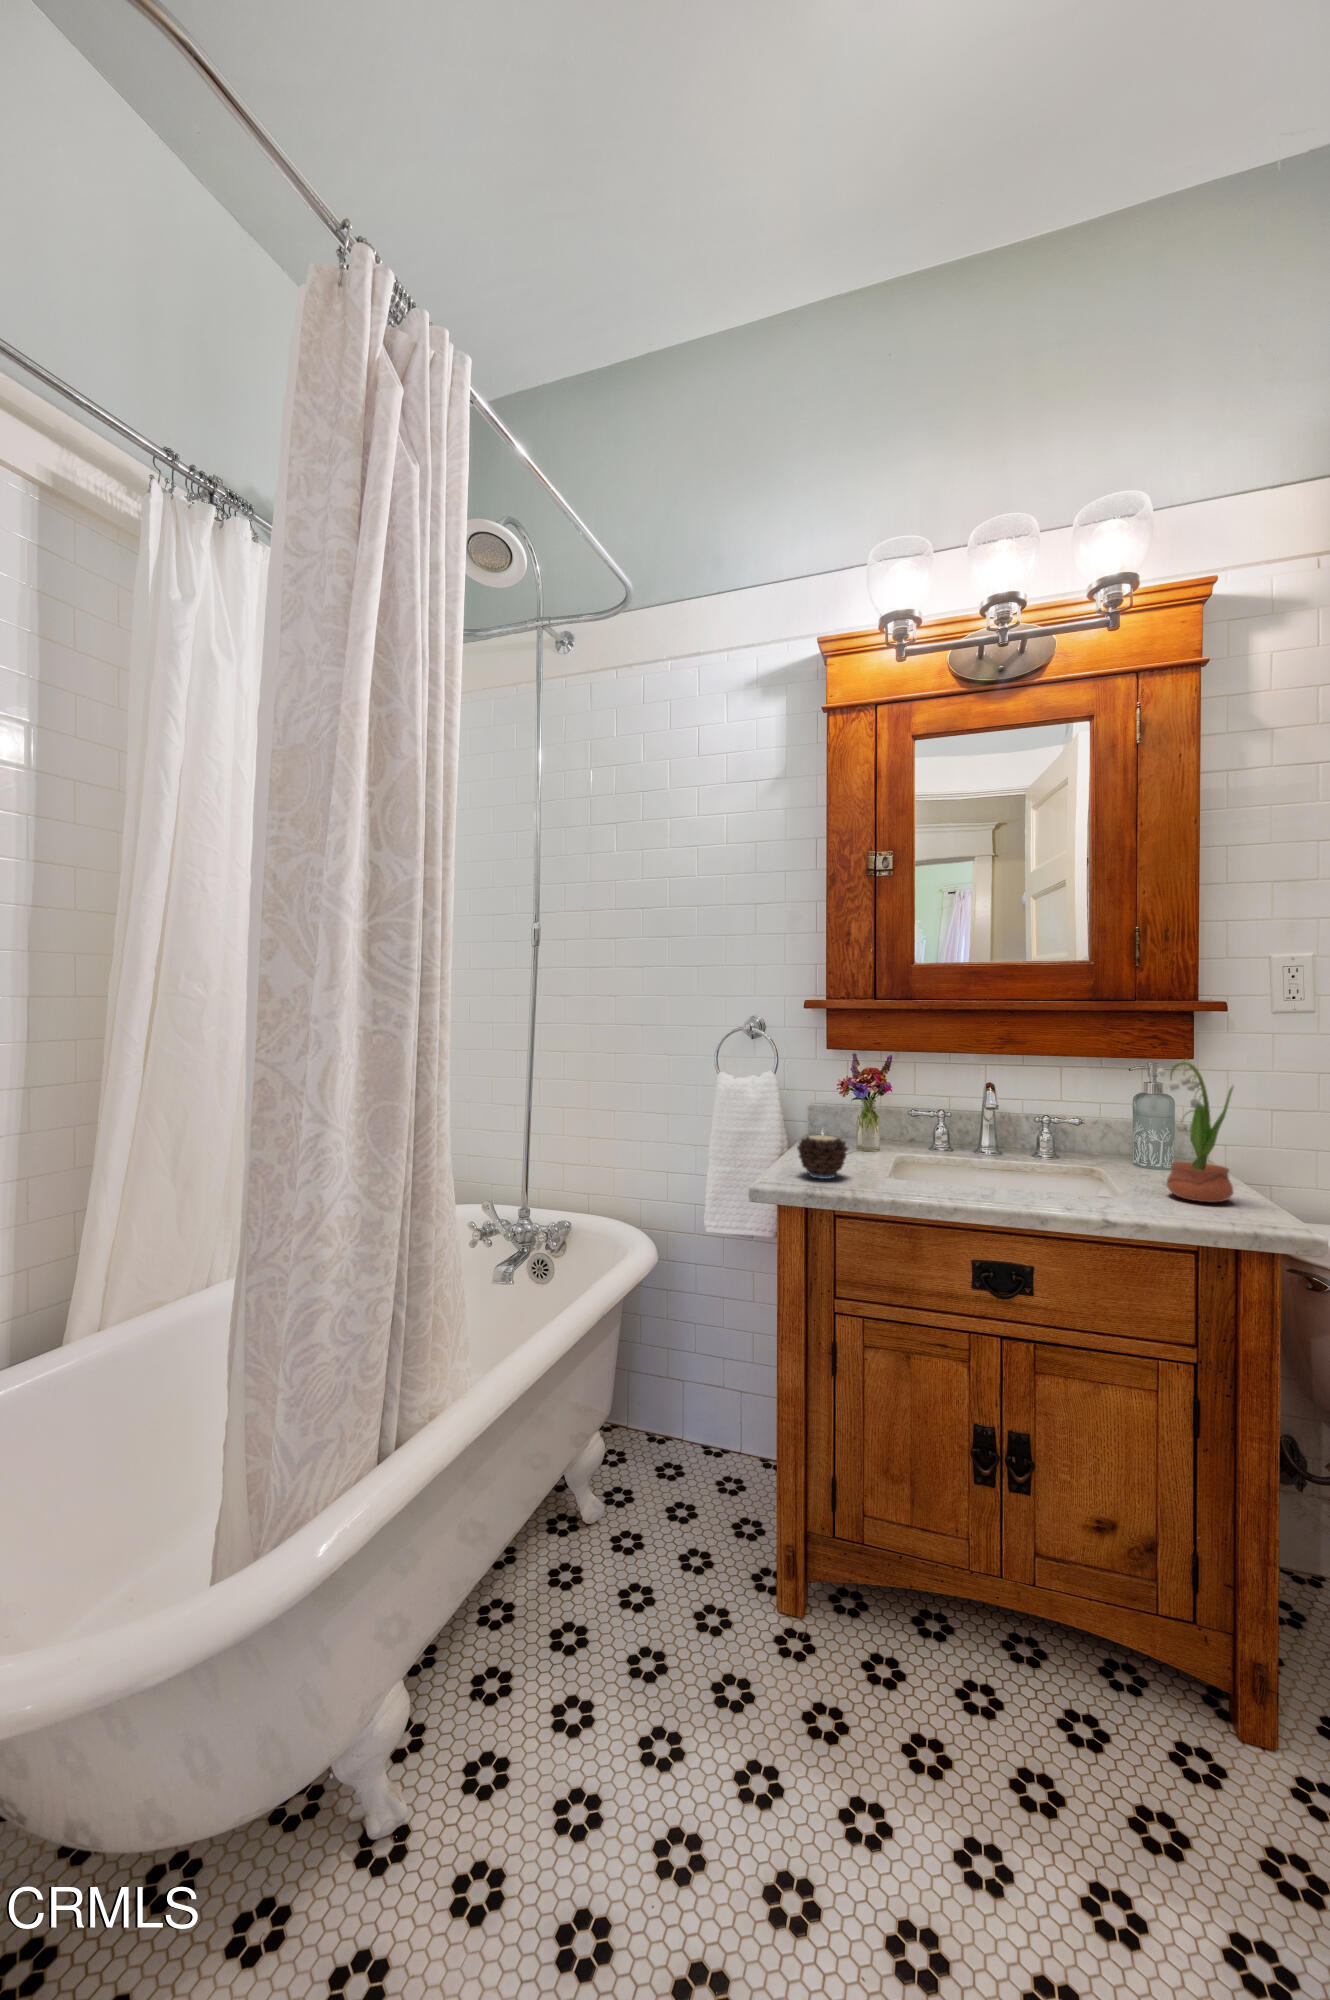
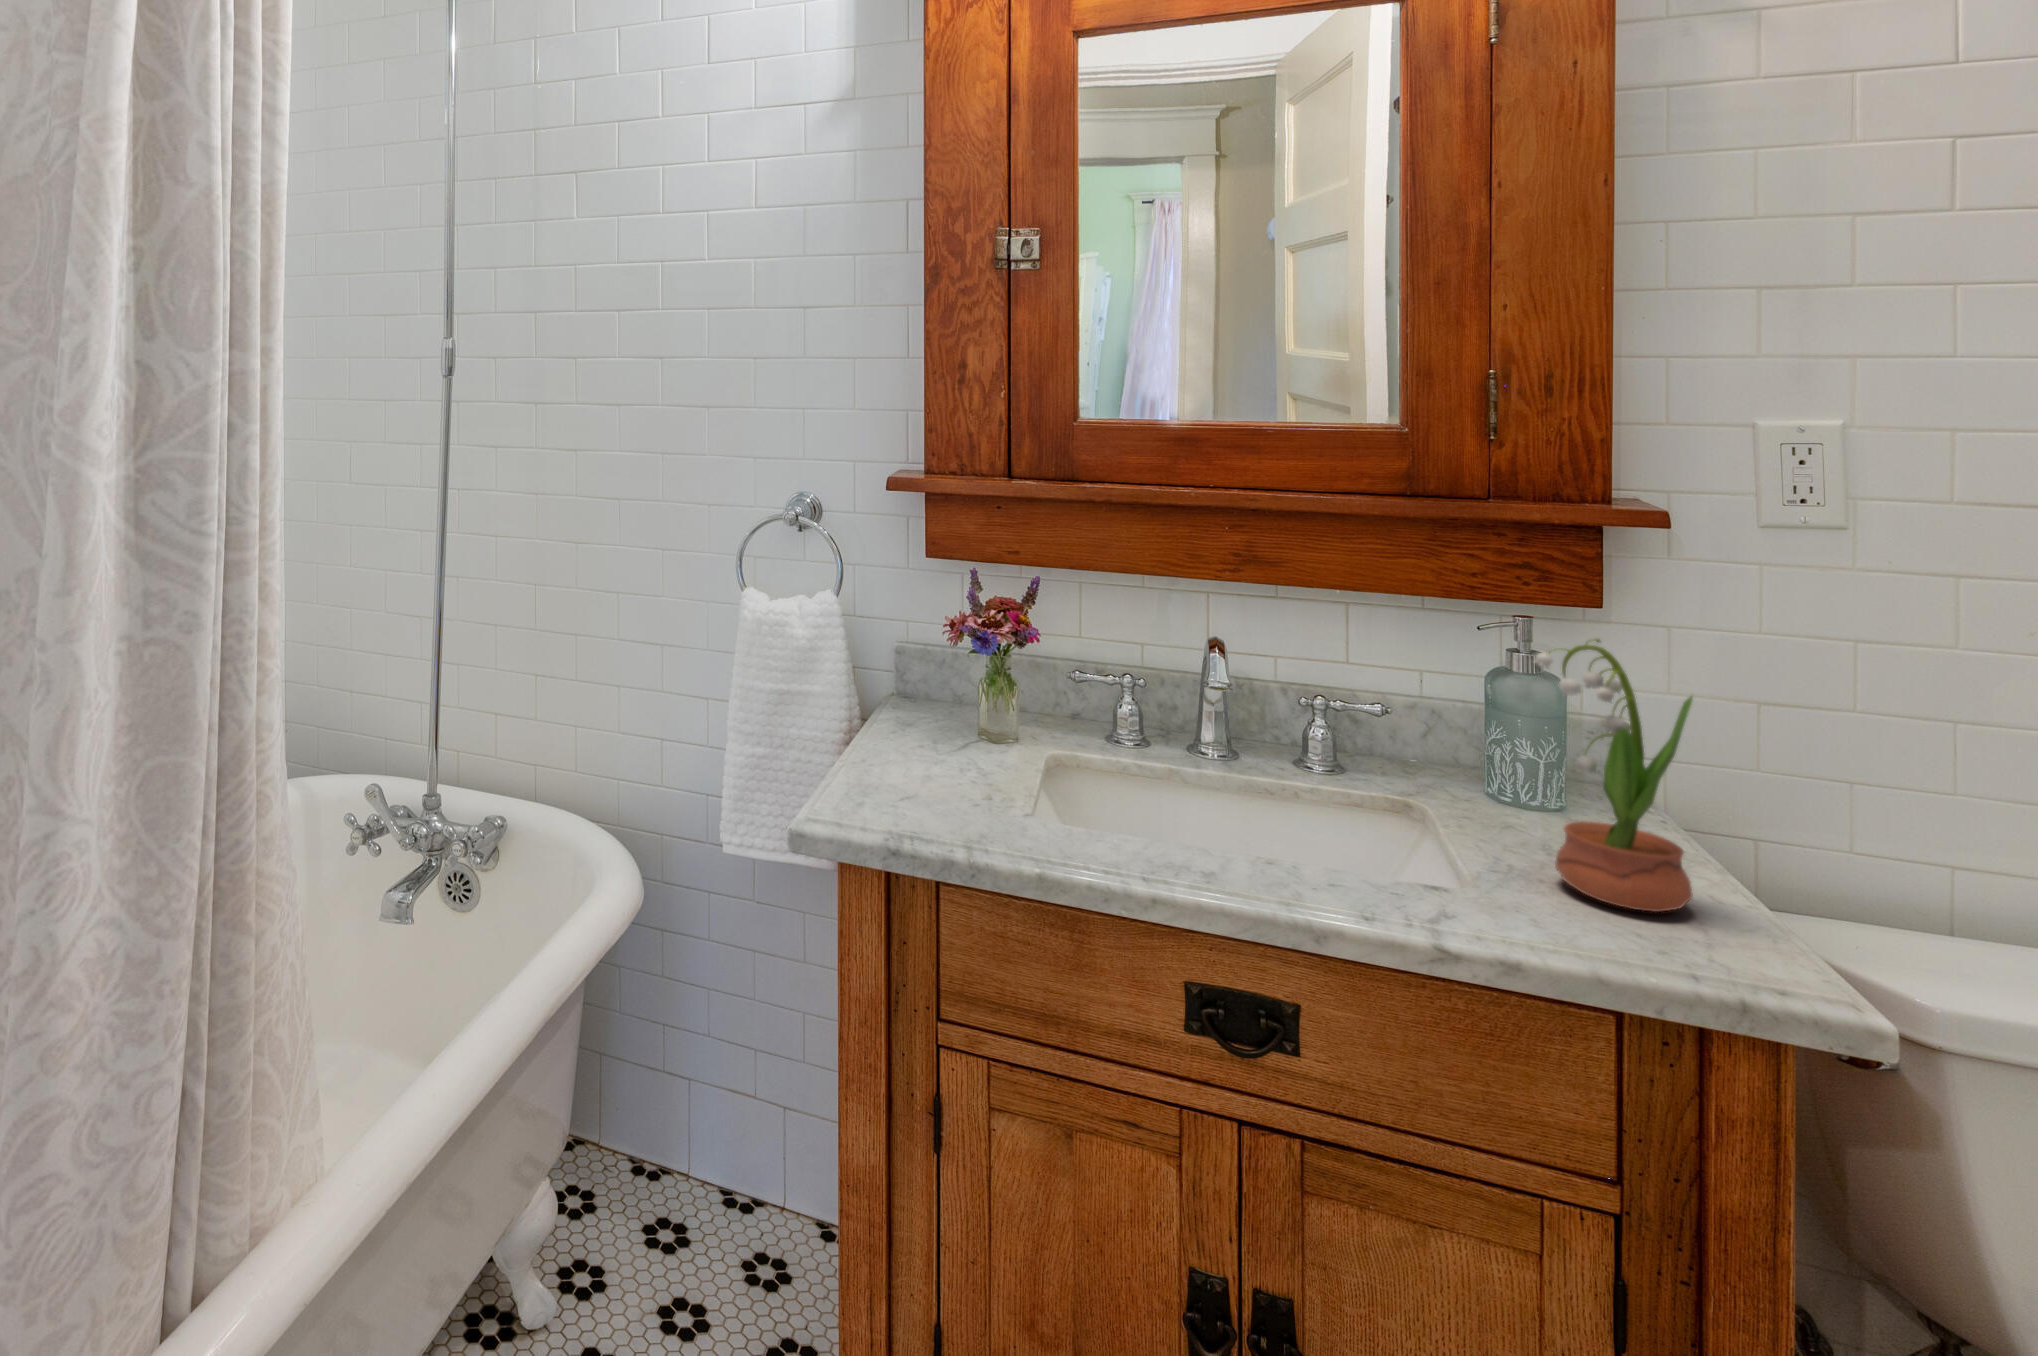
candle: present [797,1134,849,1179] -> none [870,726,960,813]

